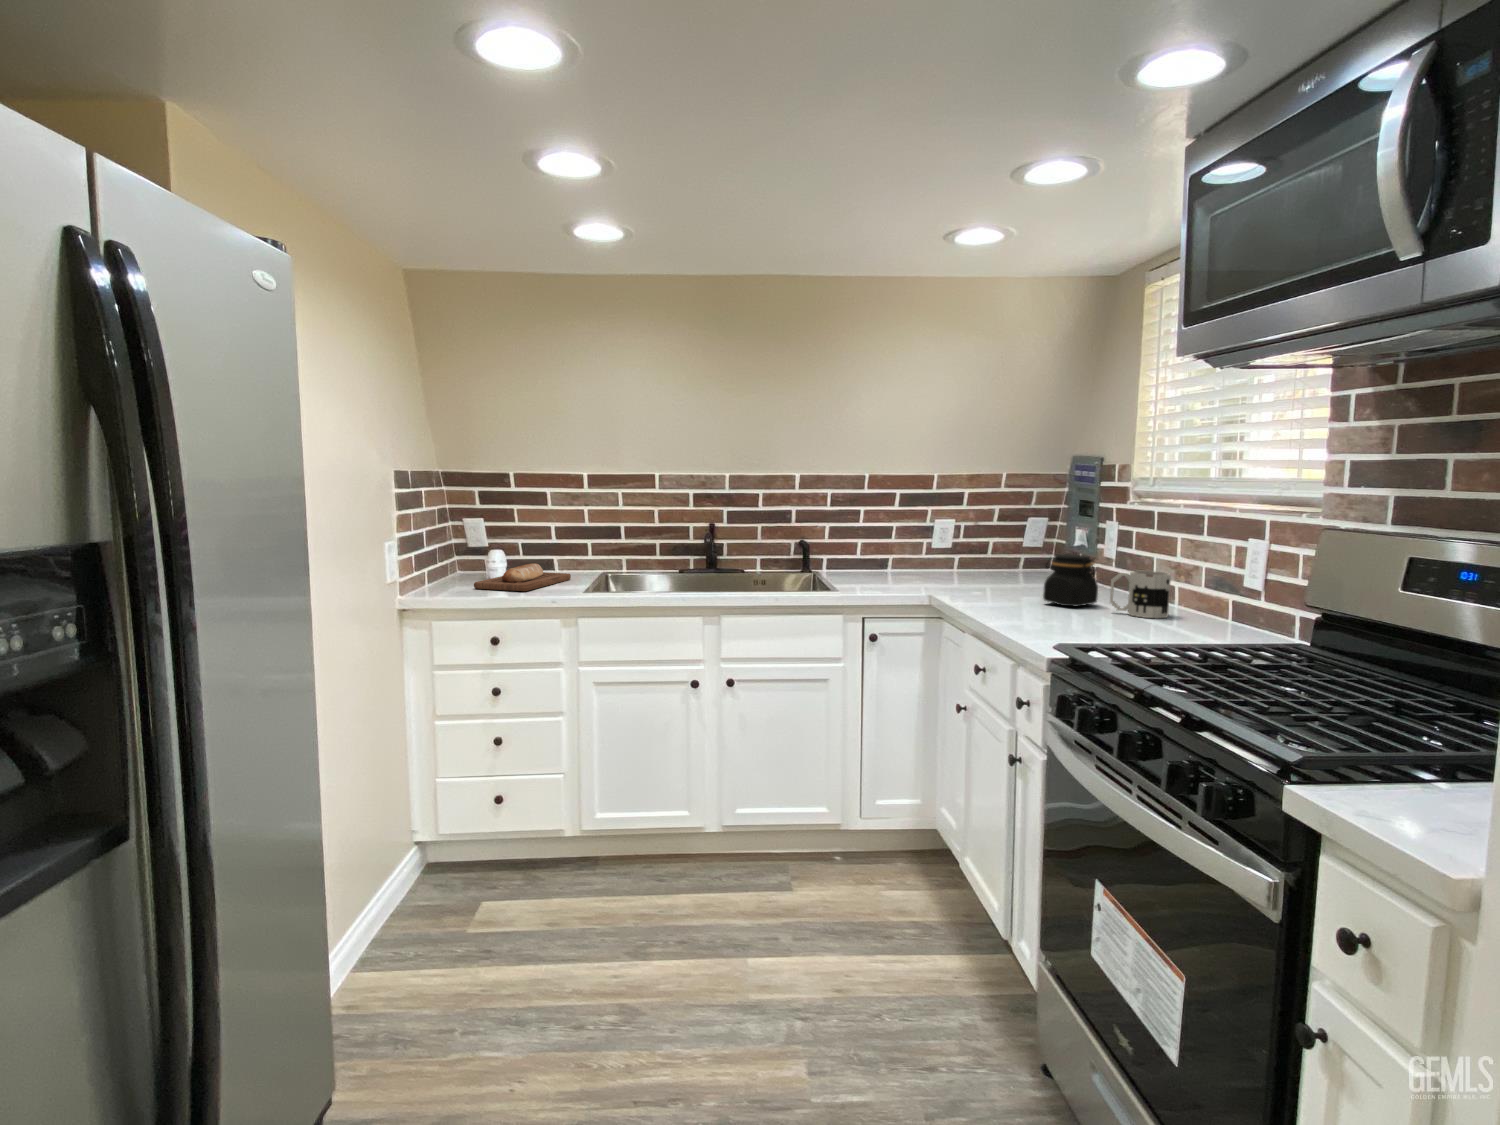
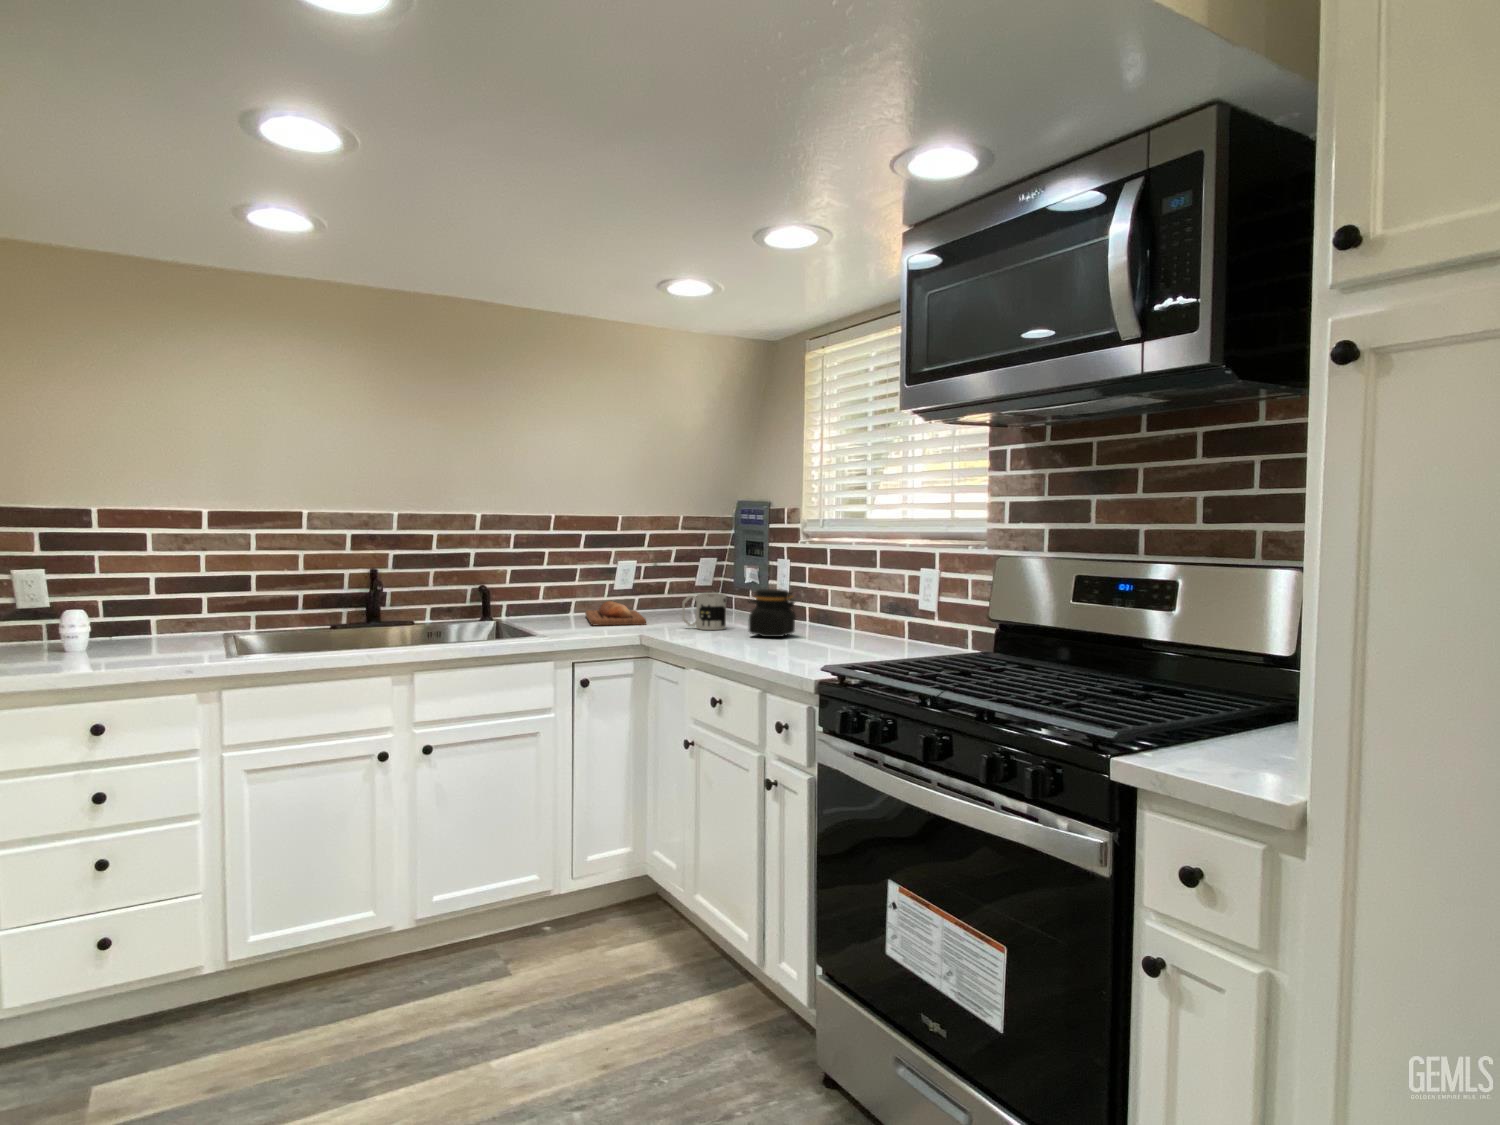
bread loaf: present [474,563,571,591] -> present [585,601,646,625]
mug: present [1110,571,1171,618] -> present [682,593,726,630]

